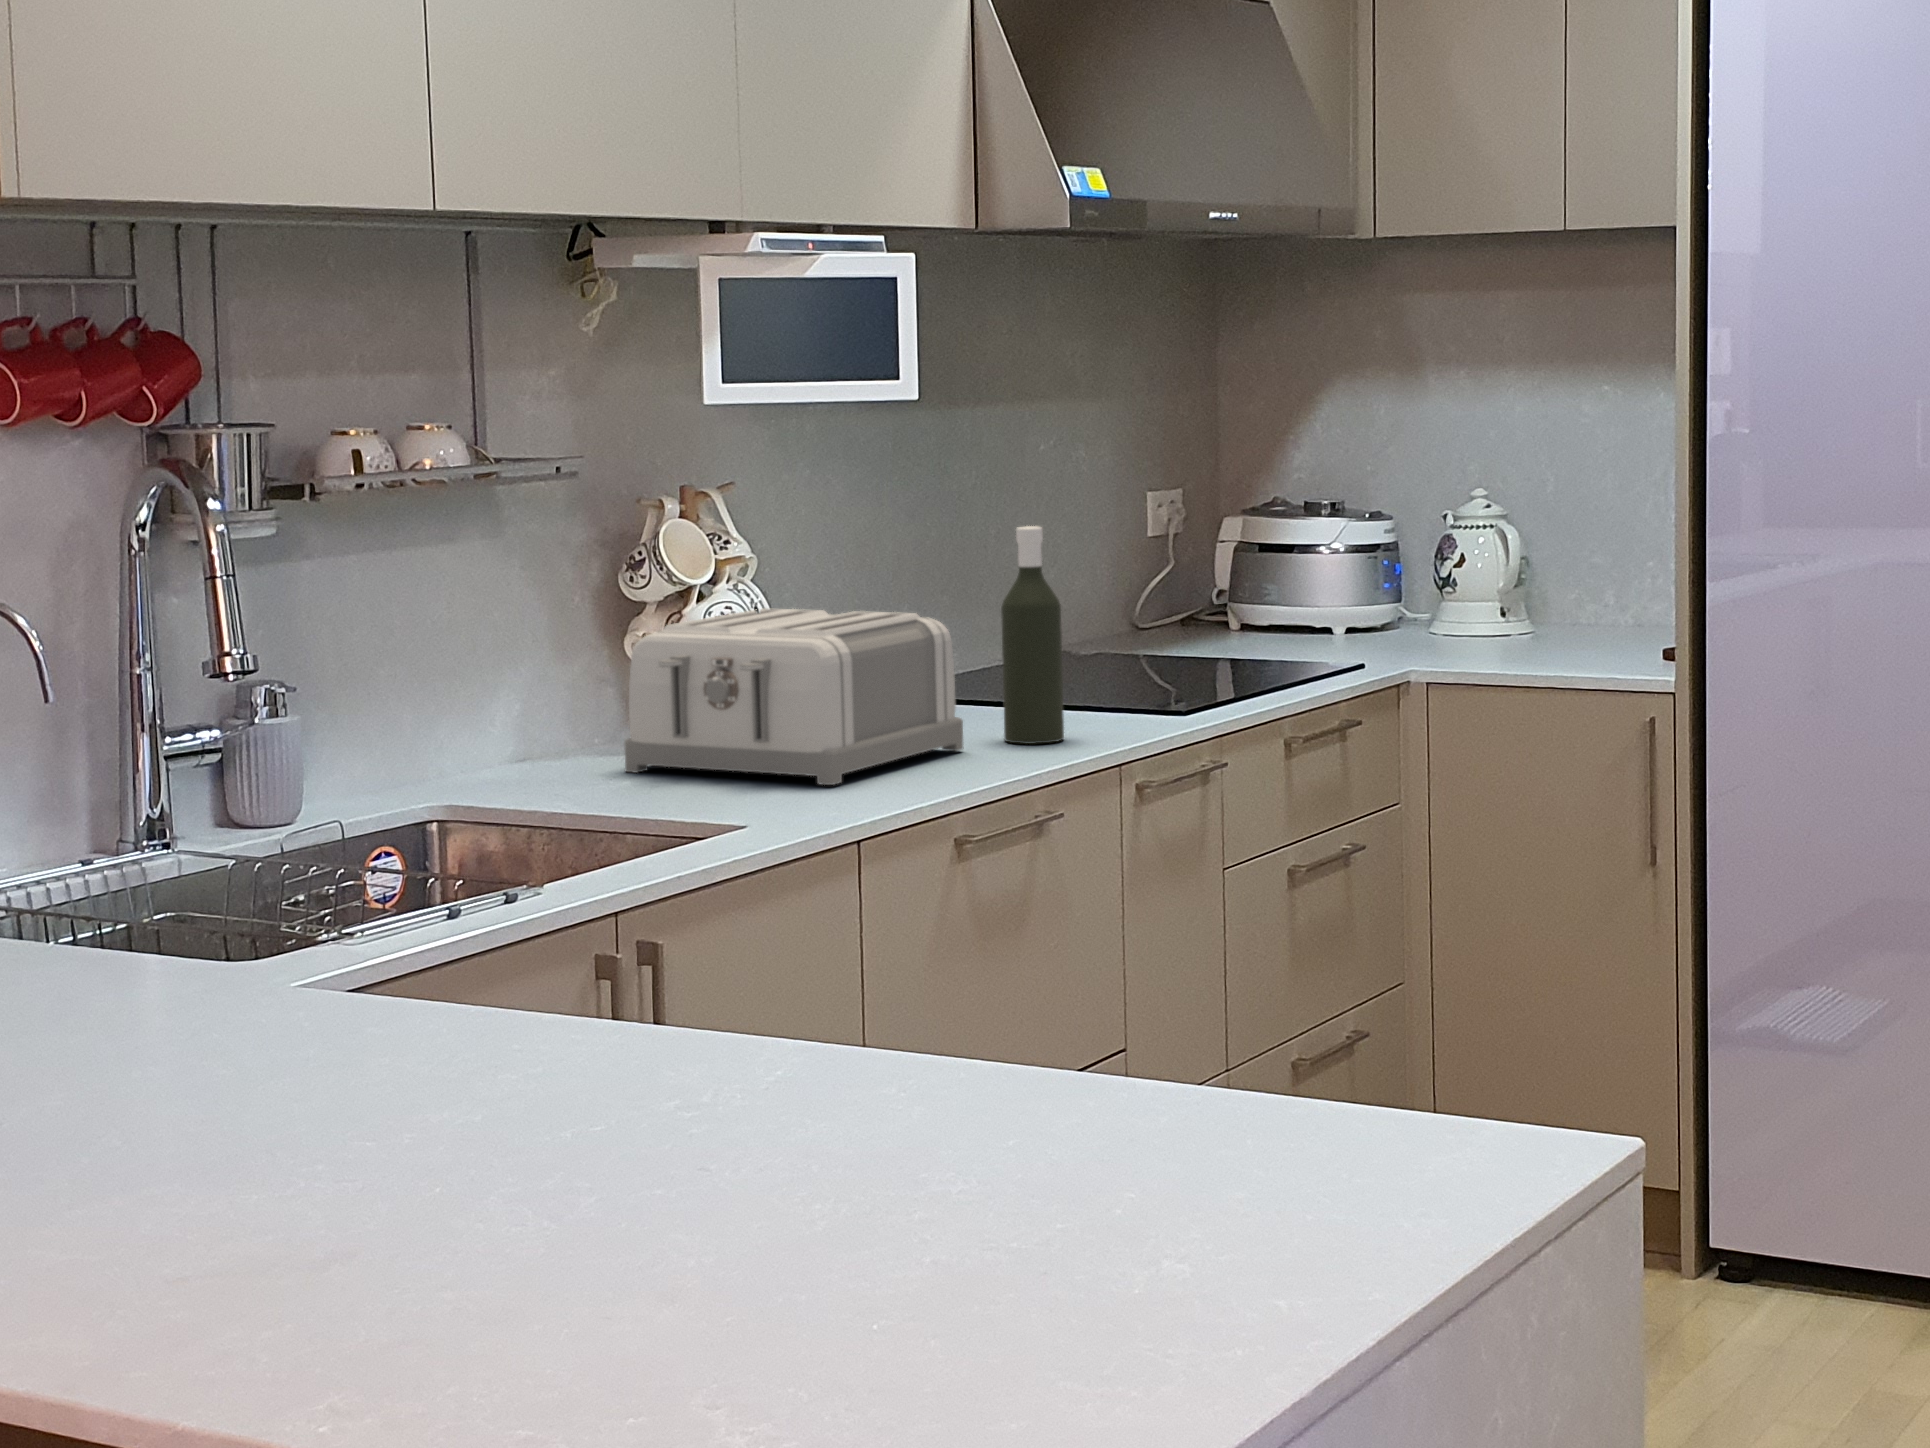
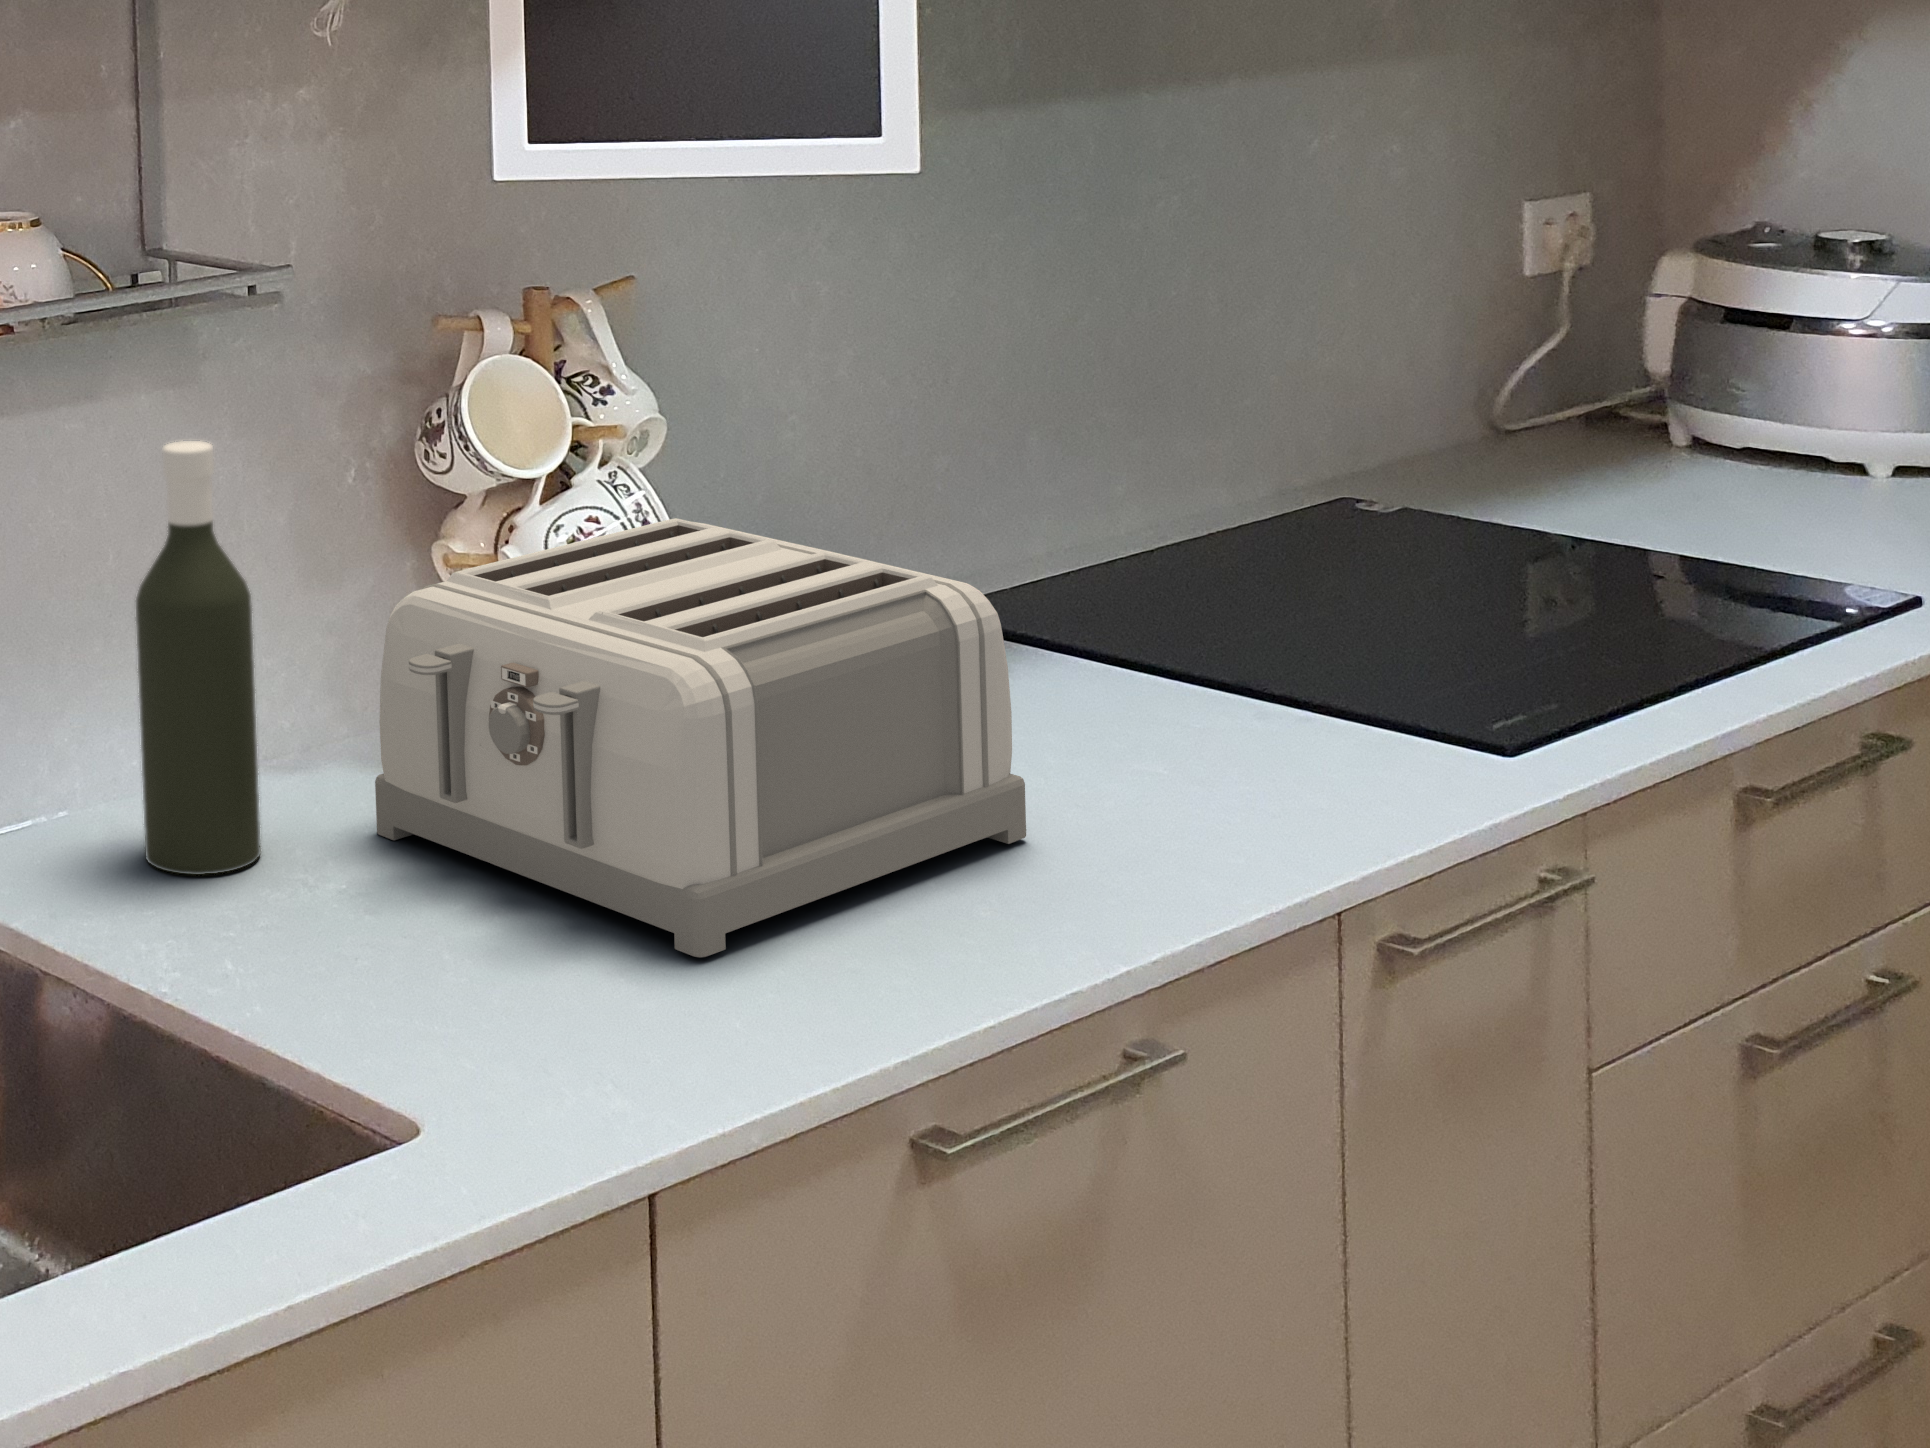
bottle: present [1001,526,1064,744] -> present [136,441,261,875]

